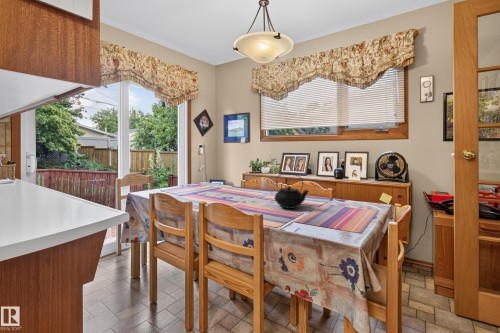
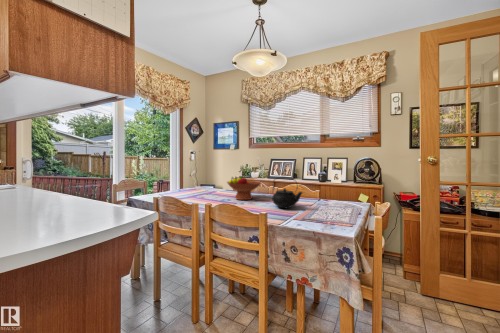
fruit bowl: none [229,172,267,198] -> present [227,176,261,200]

